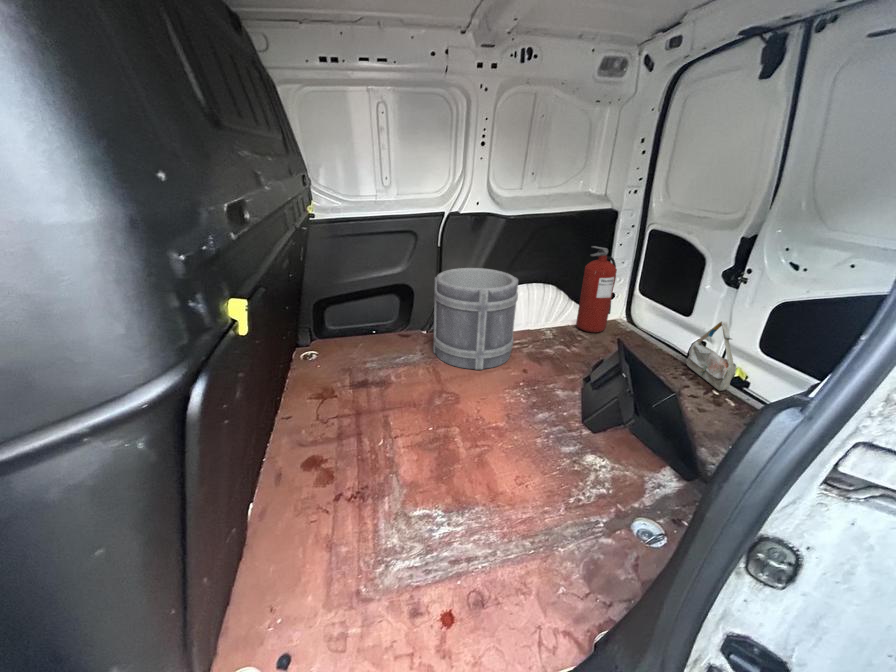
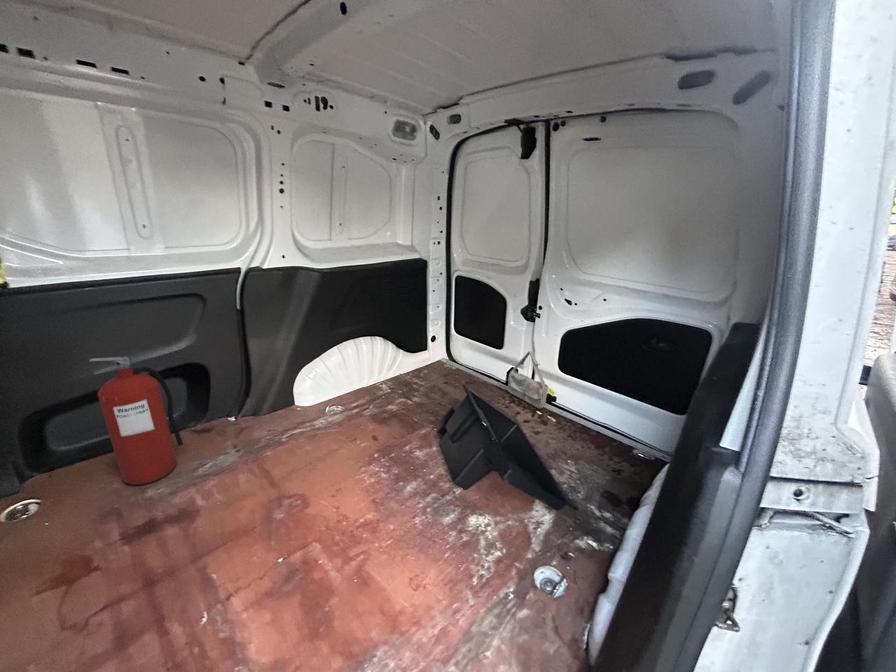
fire extinguisher: present [576,246,617,332] -> present [89,356,183,485]
bucket: present [433,268,518,370] -> none [254,338,357,455]

